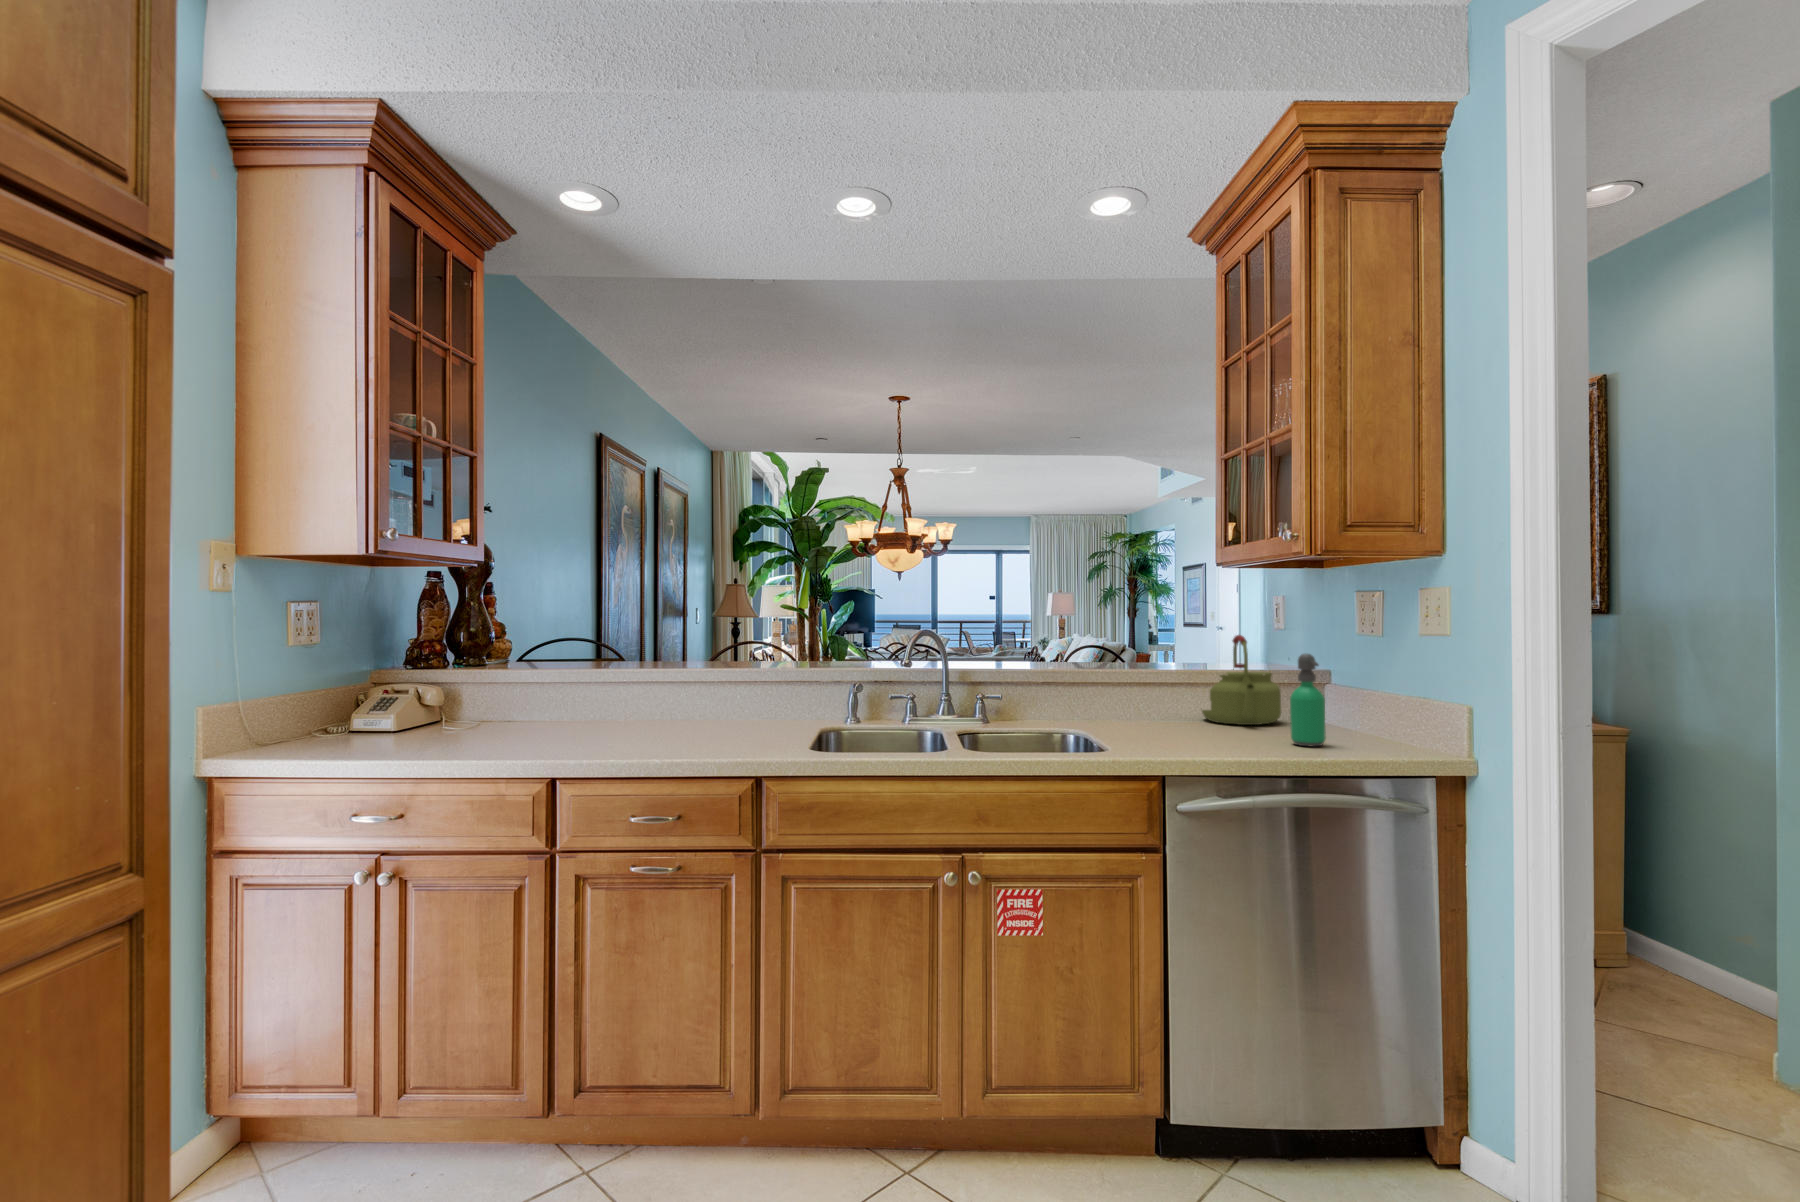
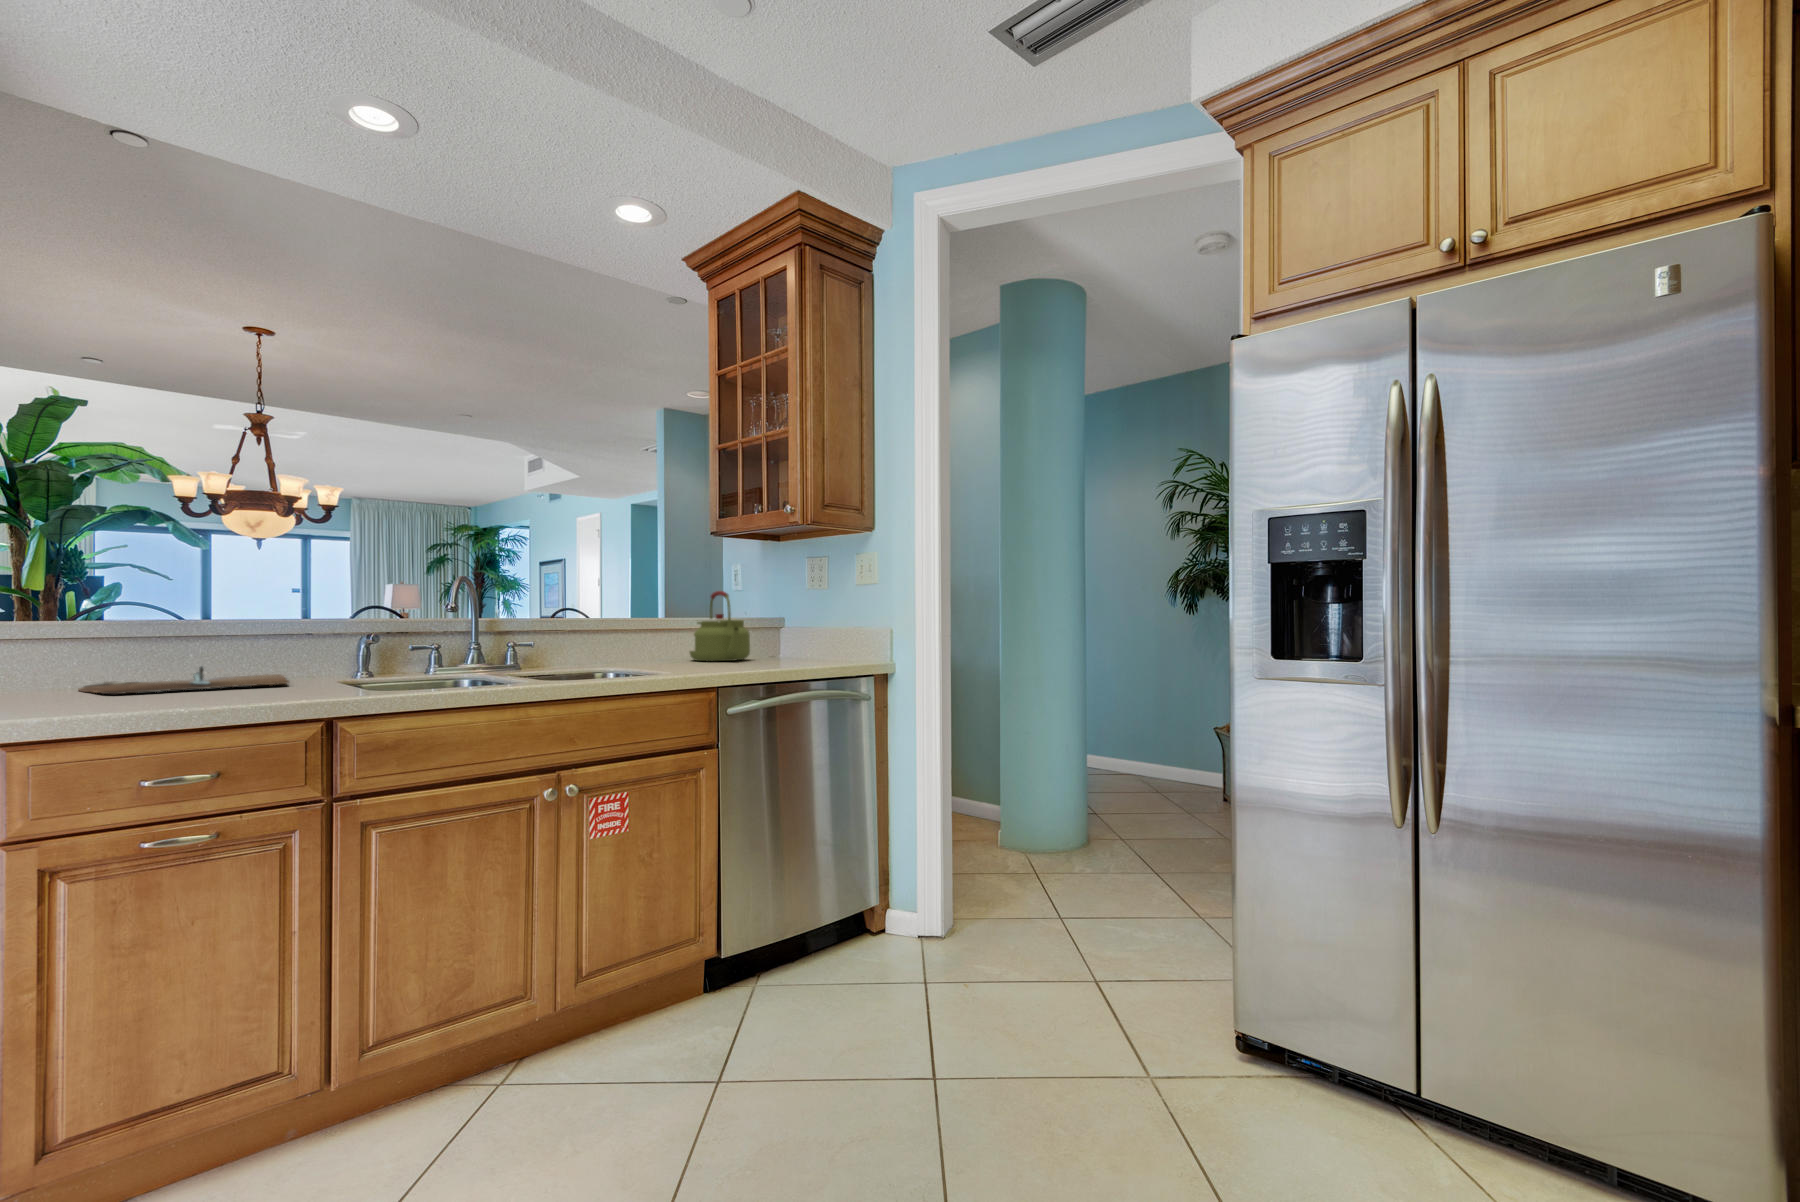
soap dispenser: present [1290,654,1326,746] -> none [778,598,802,666]
cutting board: none [661,708,806,733] -> present [78,666,289,694]

